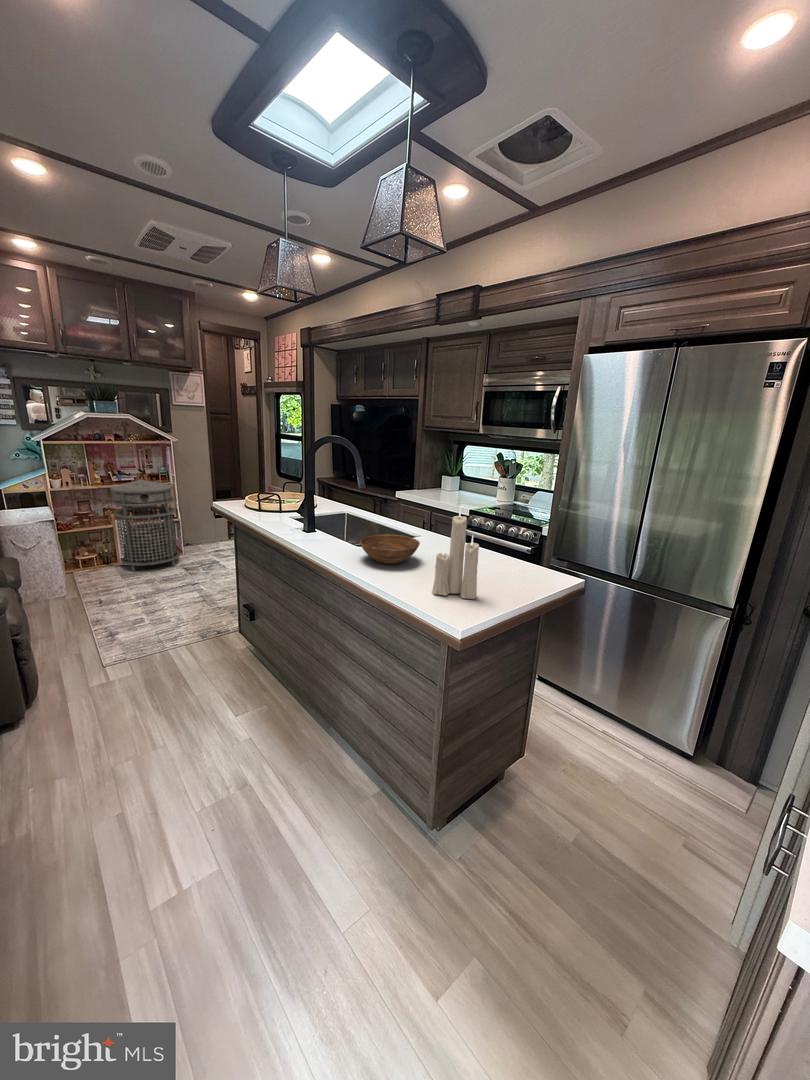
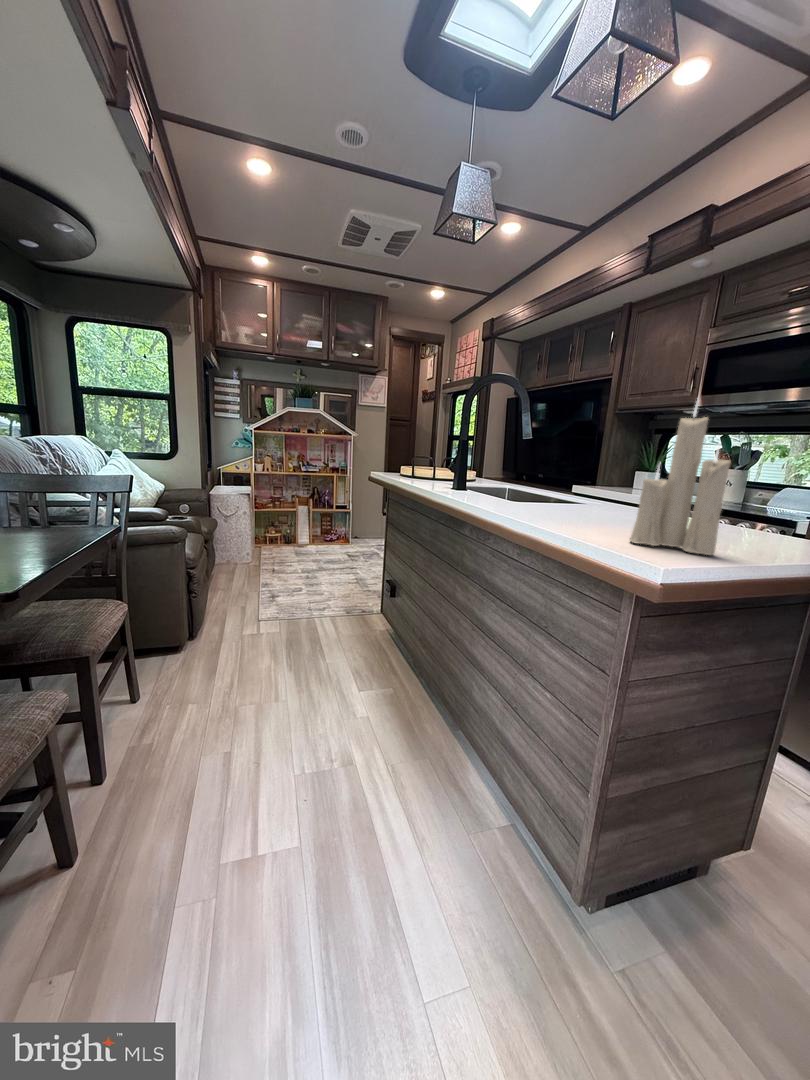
trash can: present [111,480,180,572] -> none [298,470,347,552]
bowl: present [360,534,420,564] -> none [520,485,609,518]

